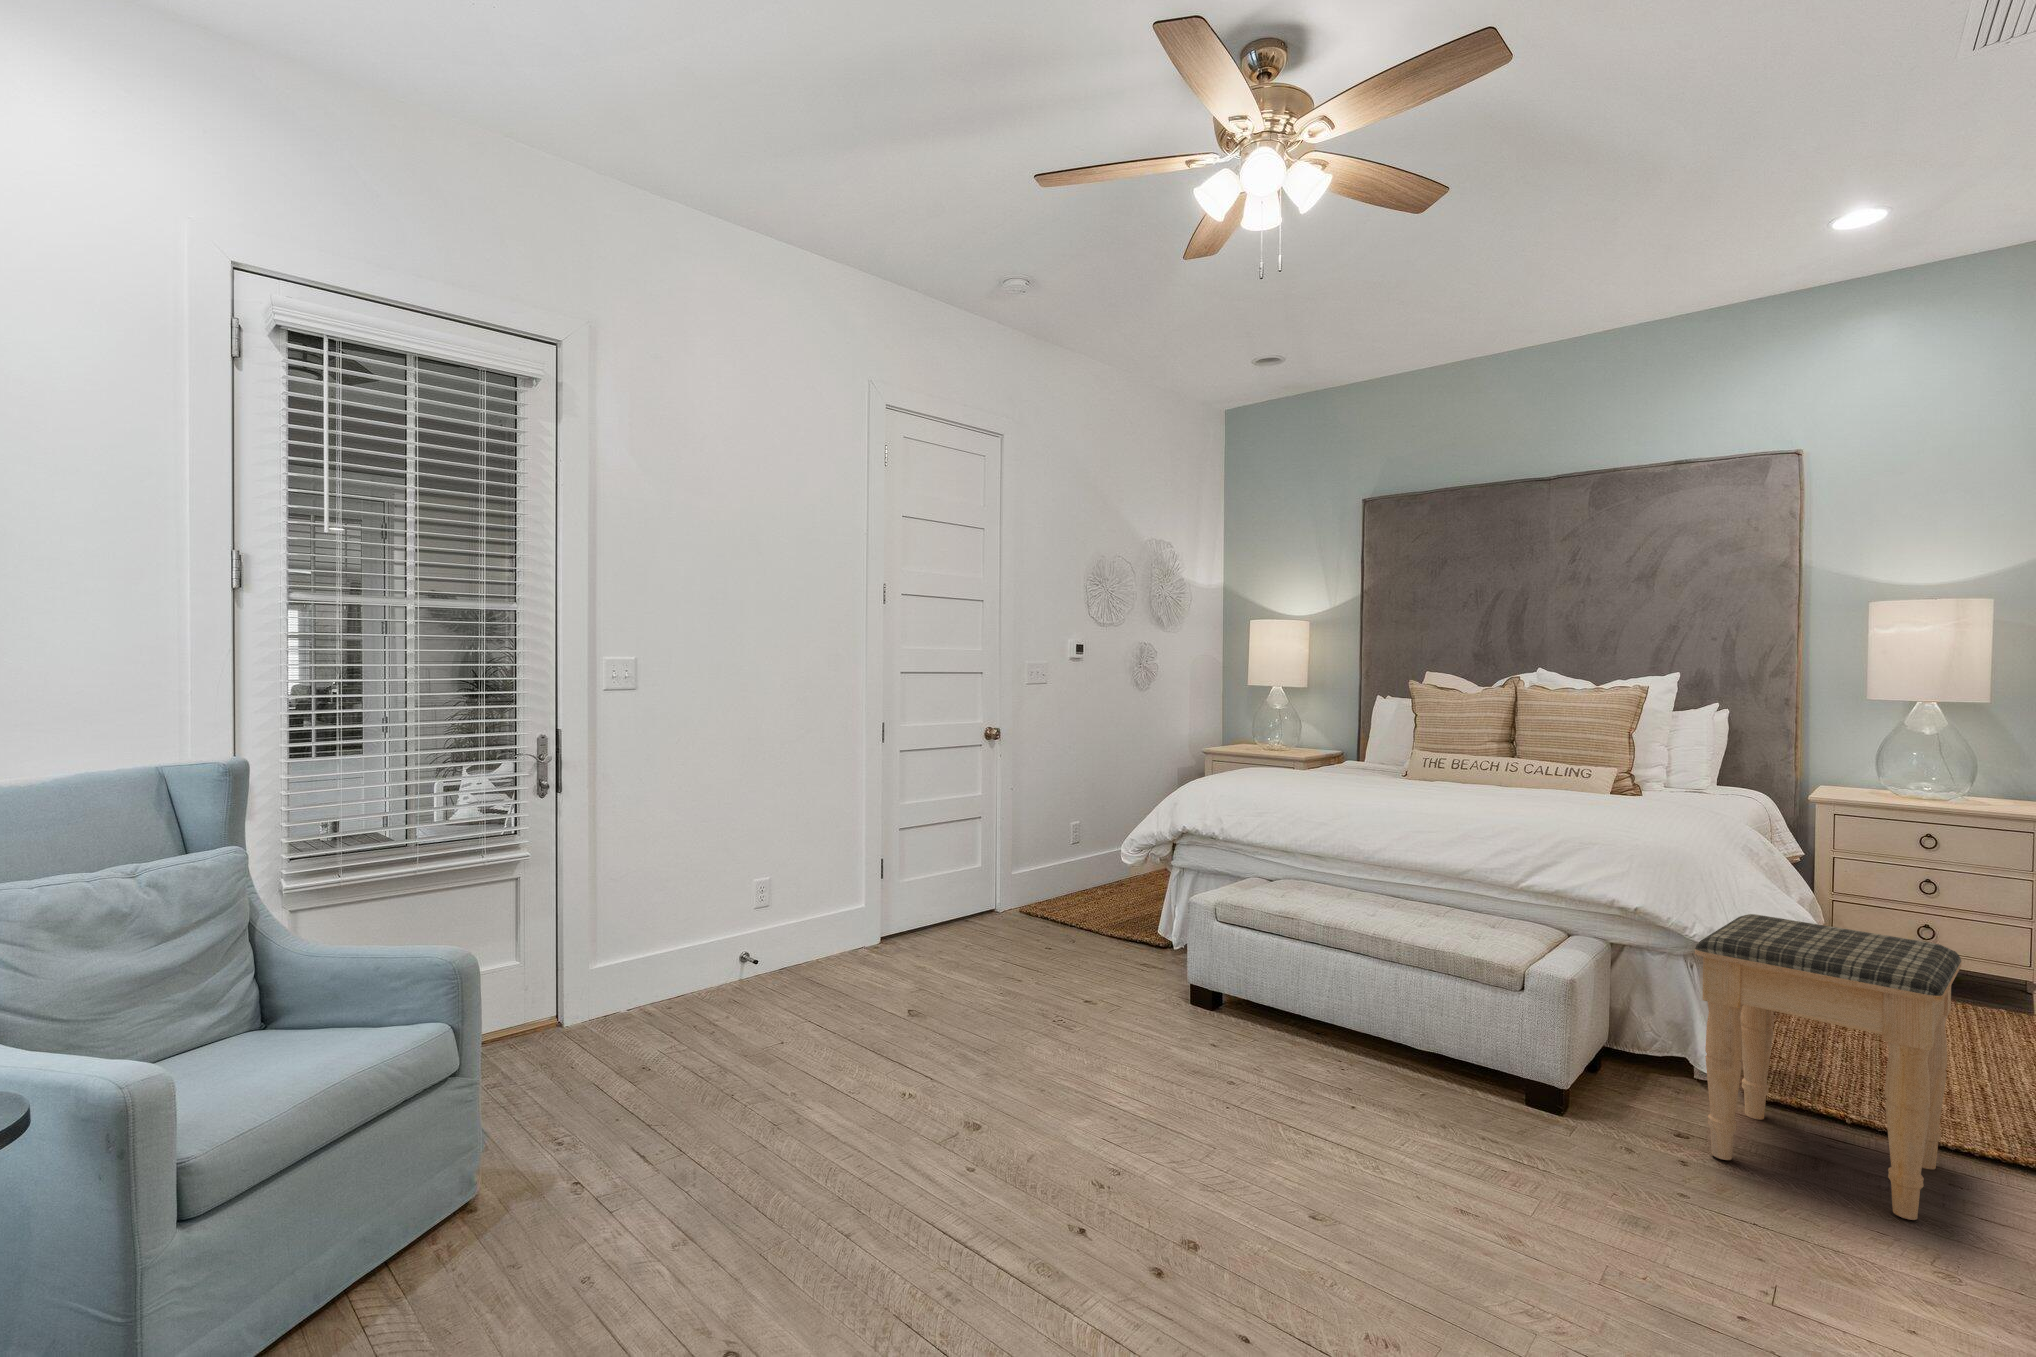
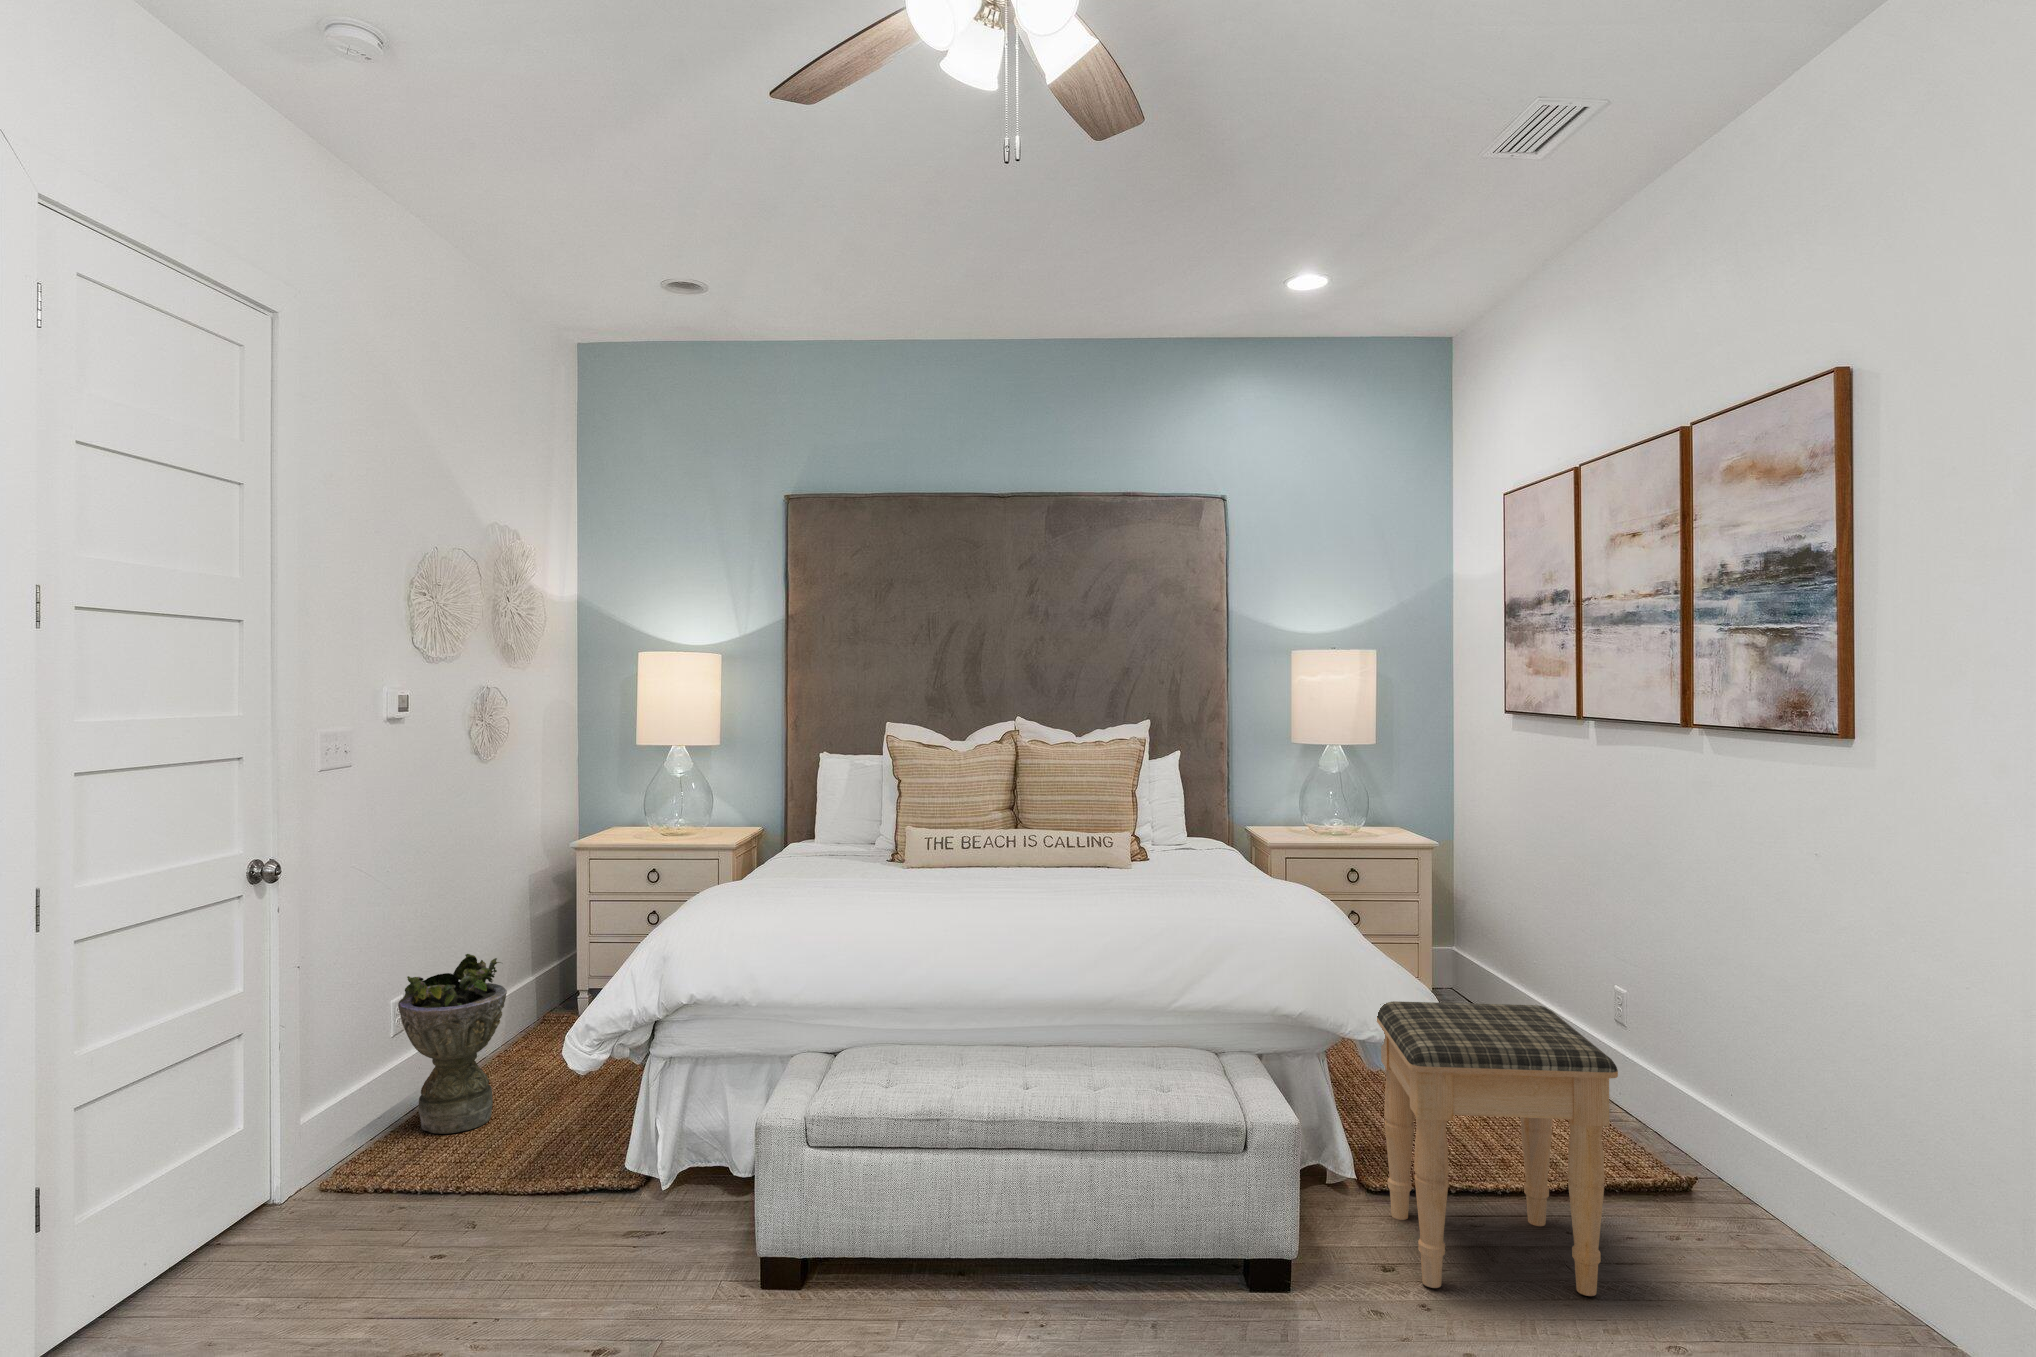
planter: none [1068,802,1128,905] -> present [398,954,507,1134]

